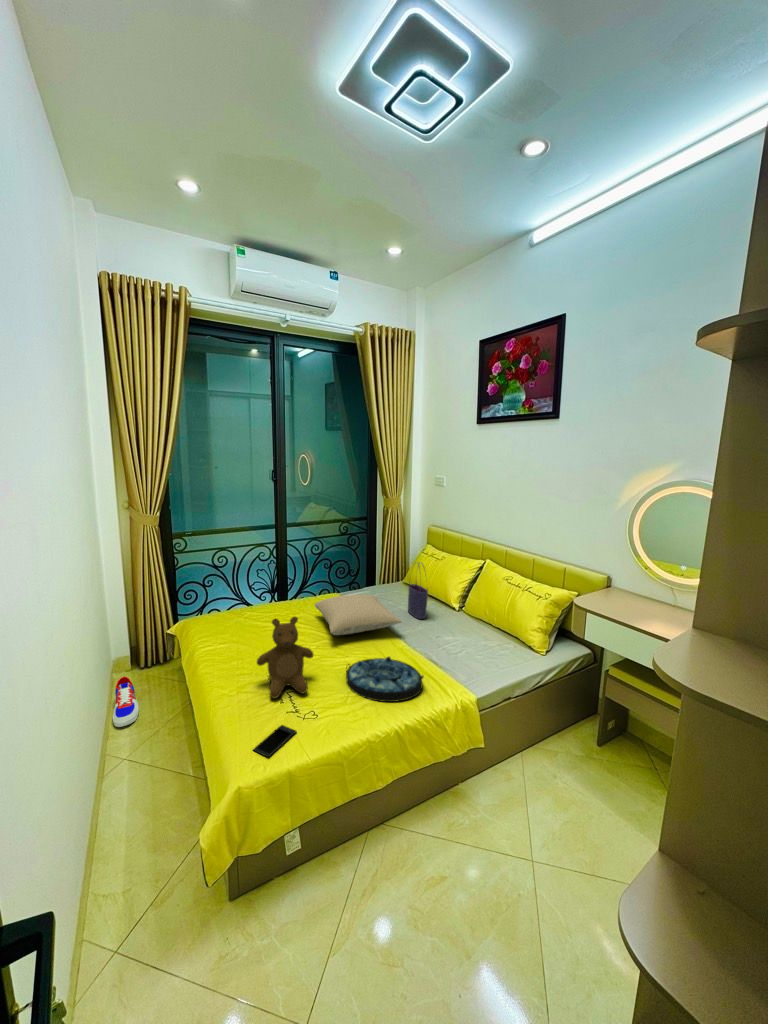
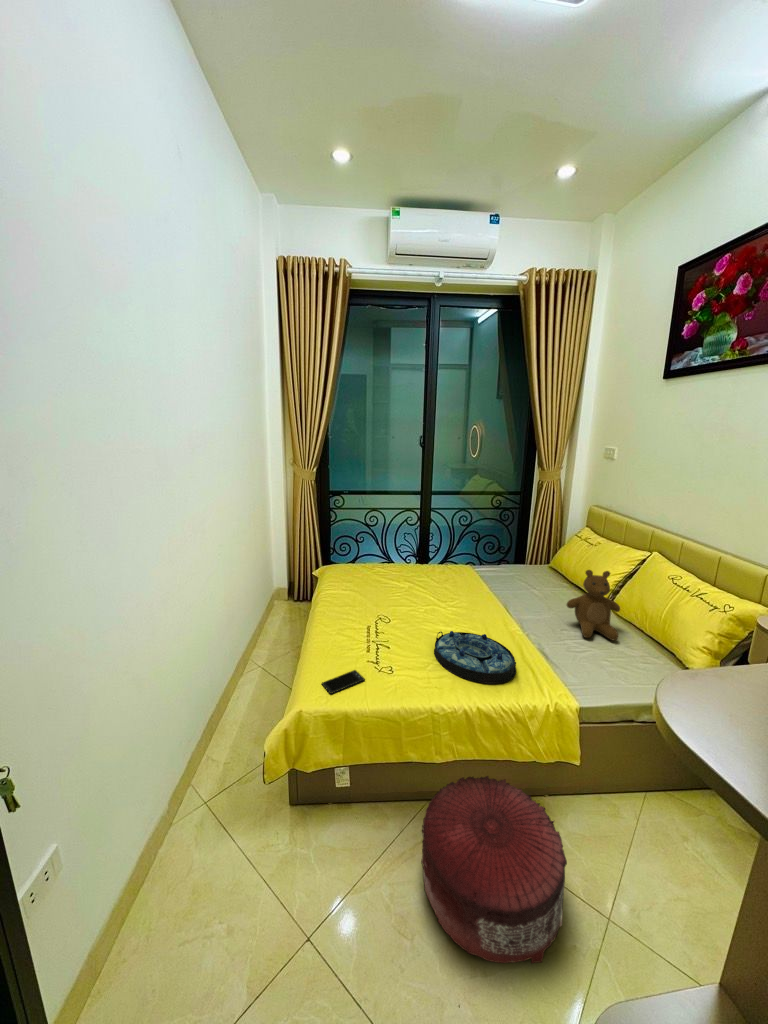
tote bag: present [408,562,428,619] -> none [538,541,562,607]
pillow: present [315,594,401,635] -> none [435,565,518,605]
teddy bear: present [257,617,313,698] -> present [567,570,620,640]
sneaker: present [113,677,139,727] -> none [265,603,285,641]
pouf: none [382,780,505,946] -> present [421,776,567,963]

